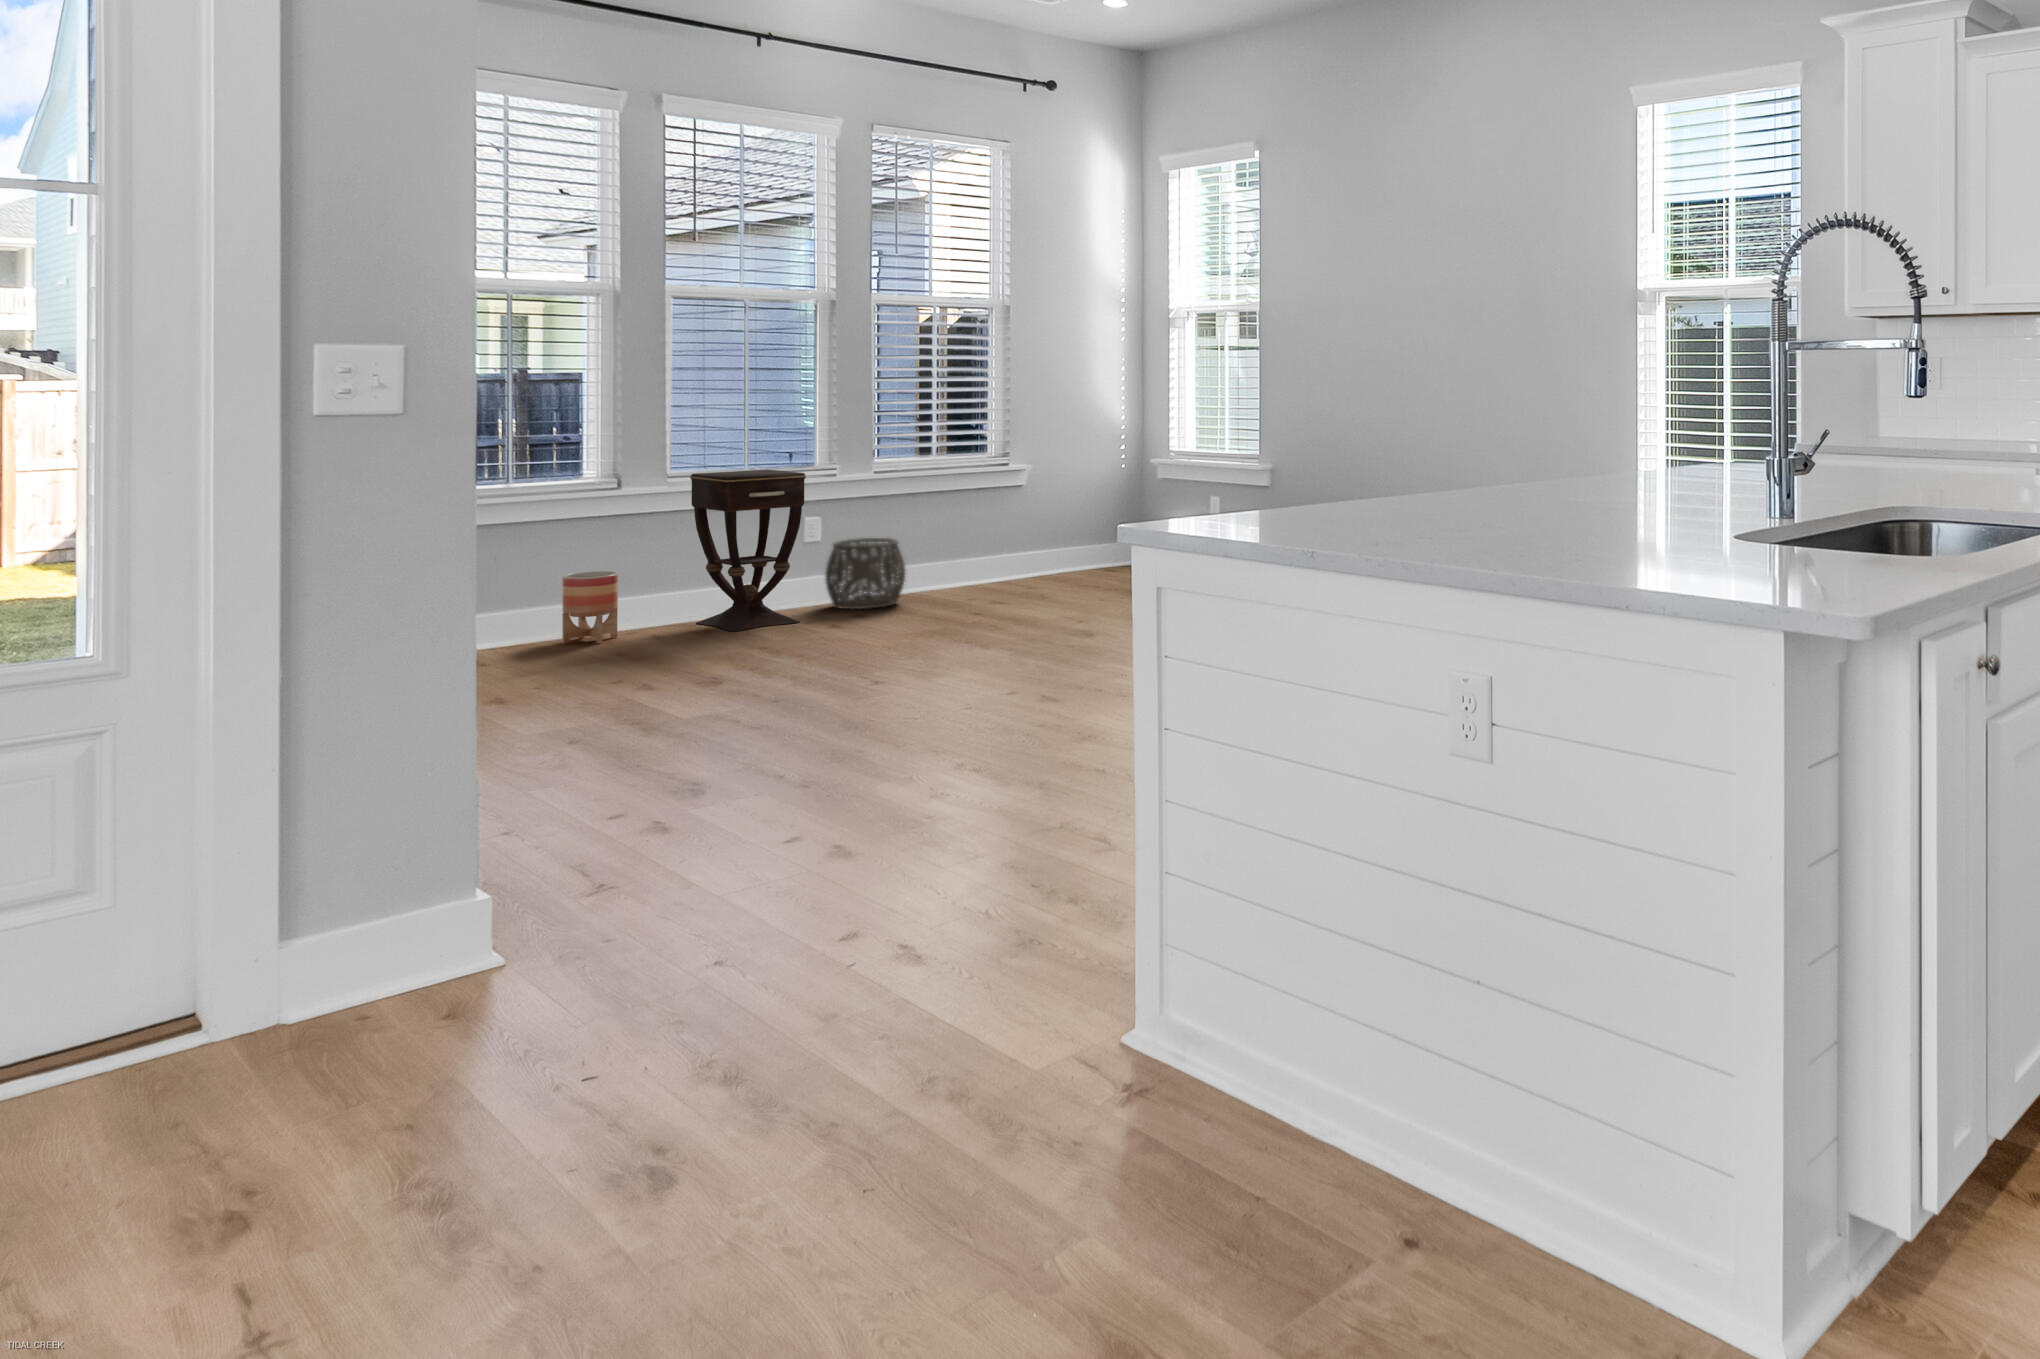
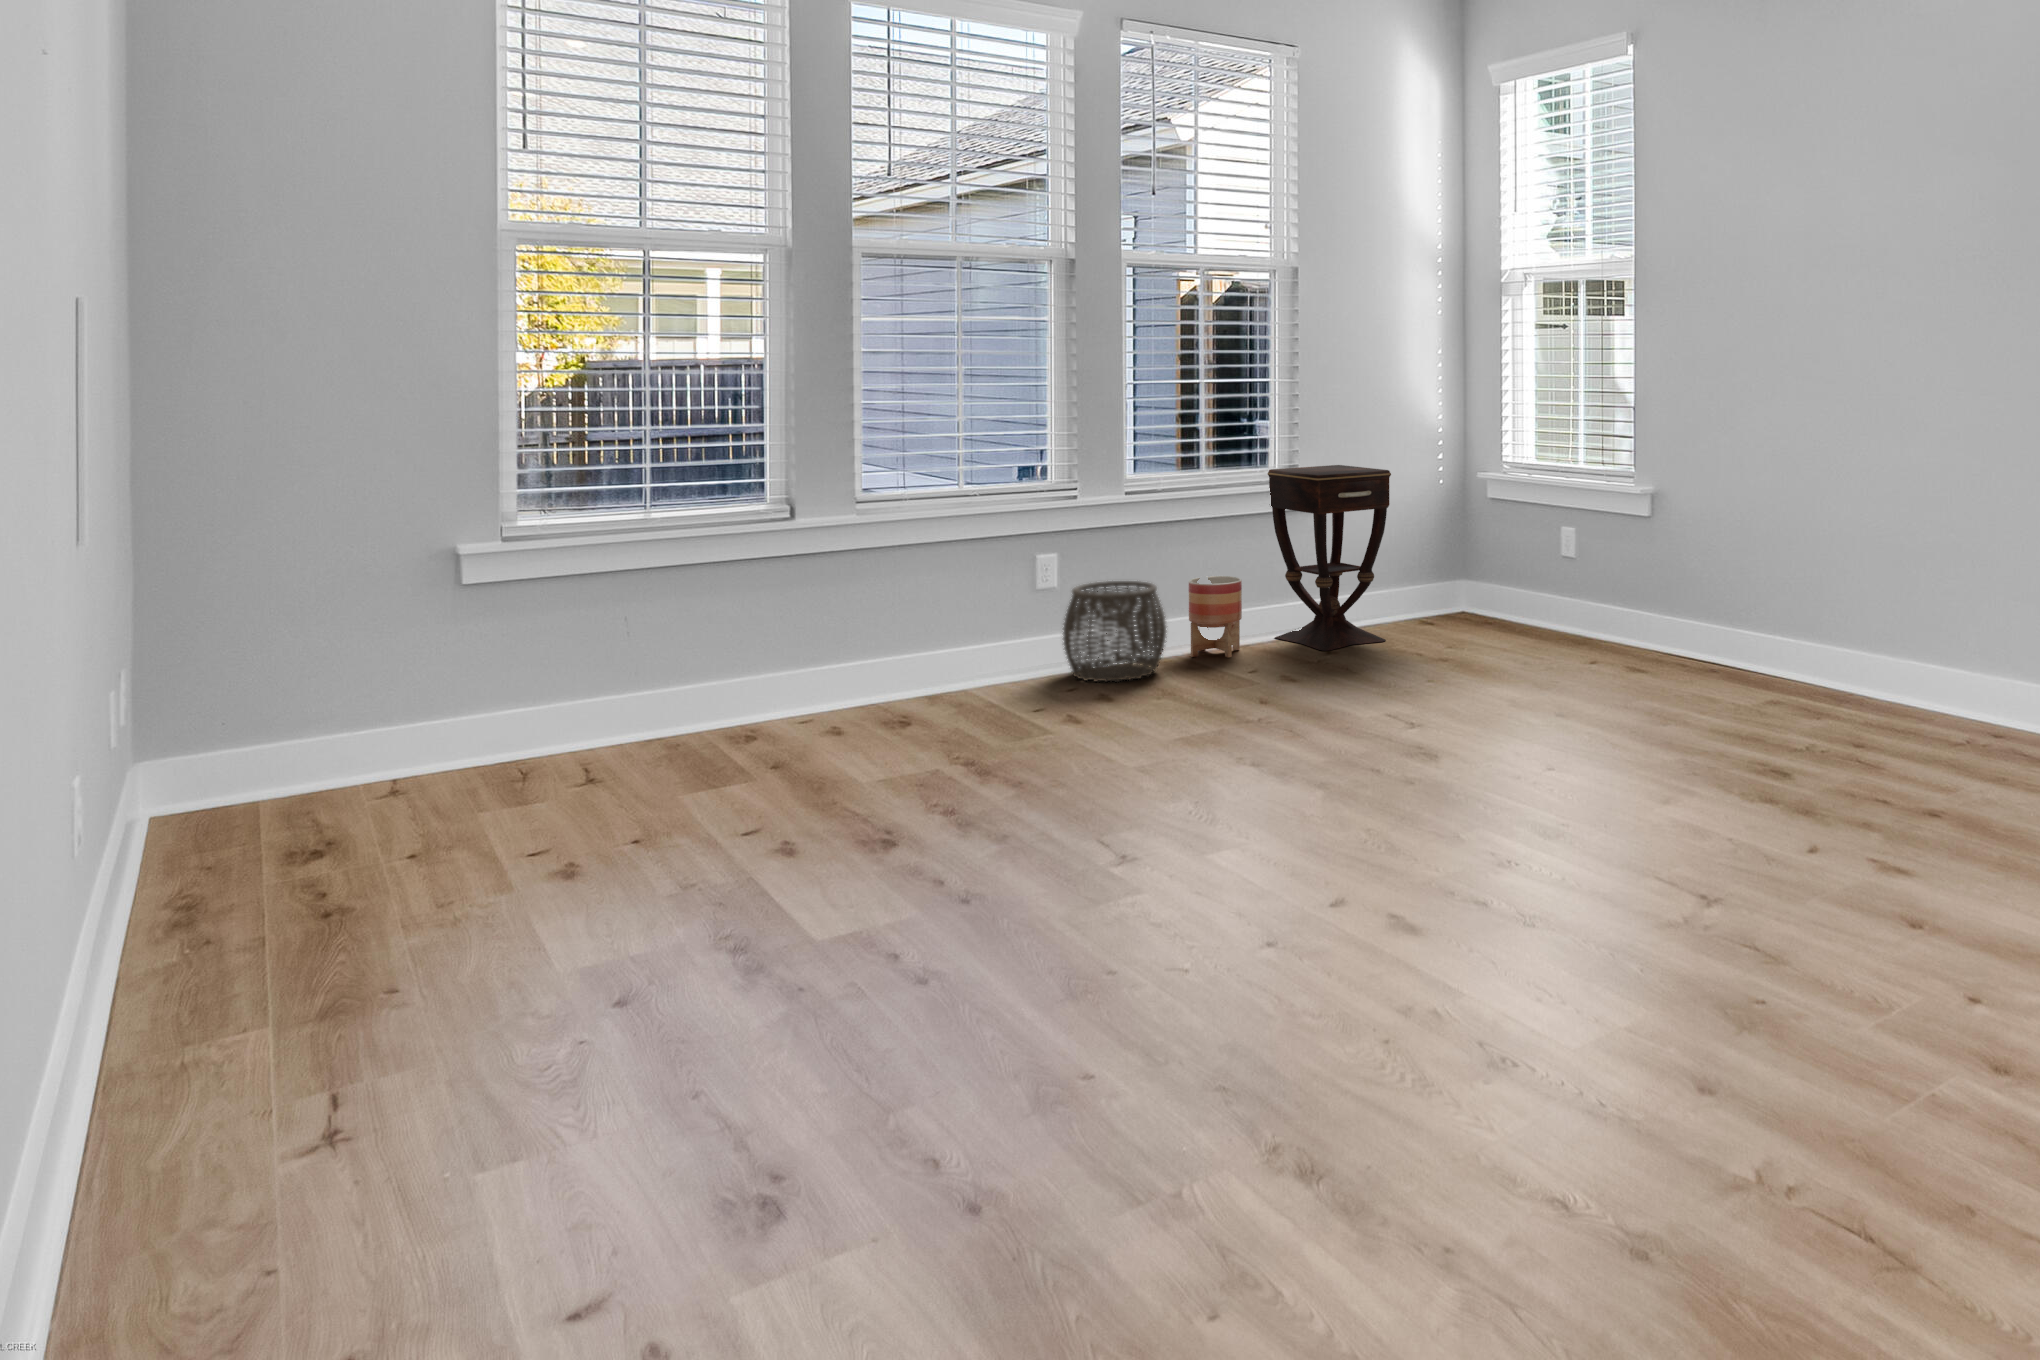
side table: present [690,470,806,631] -> present [1268,465,1391,651]
planter: present [562,571,618,644] -> present [1189,576,1242,657]

